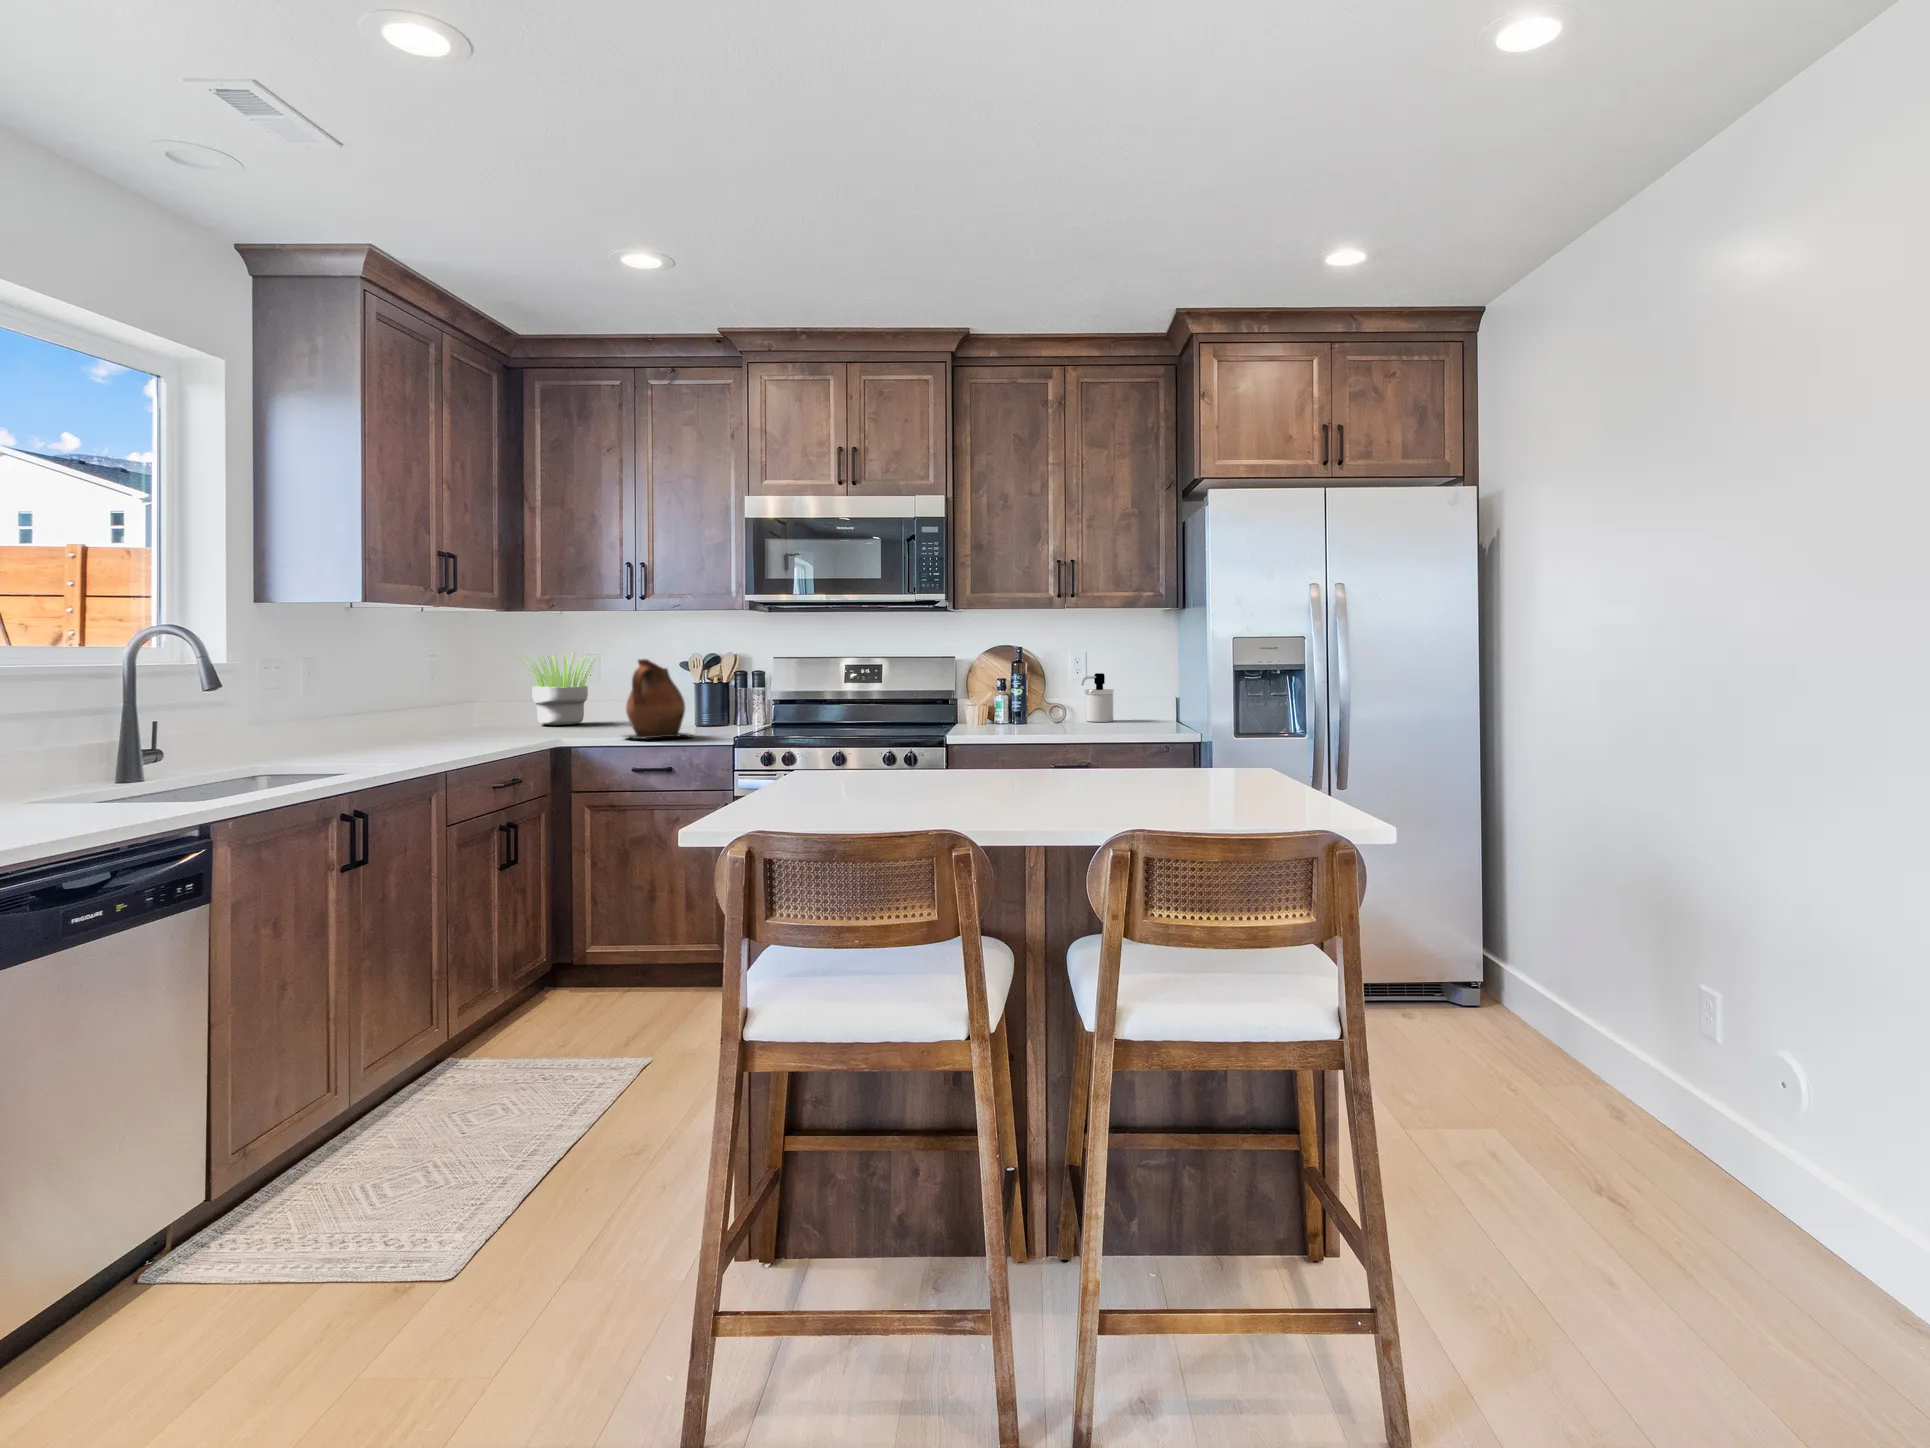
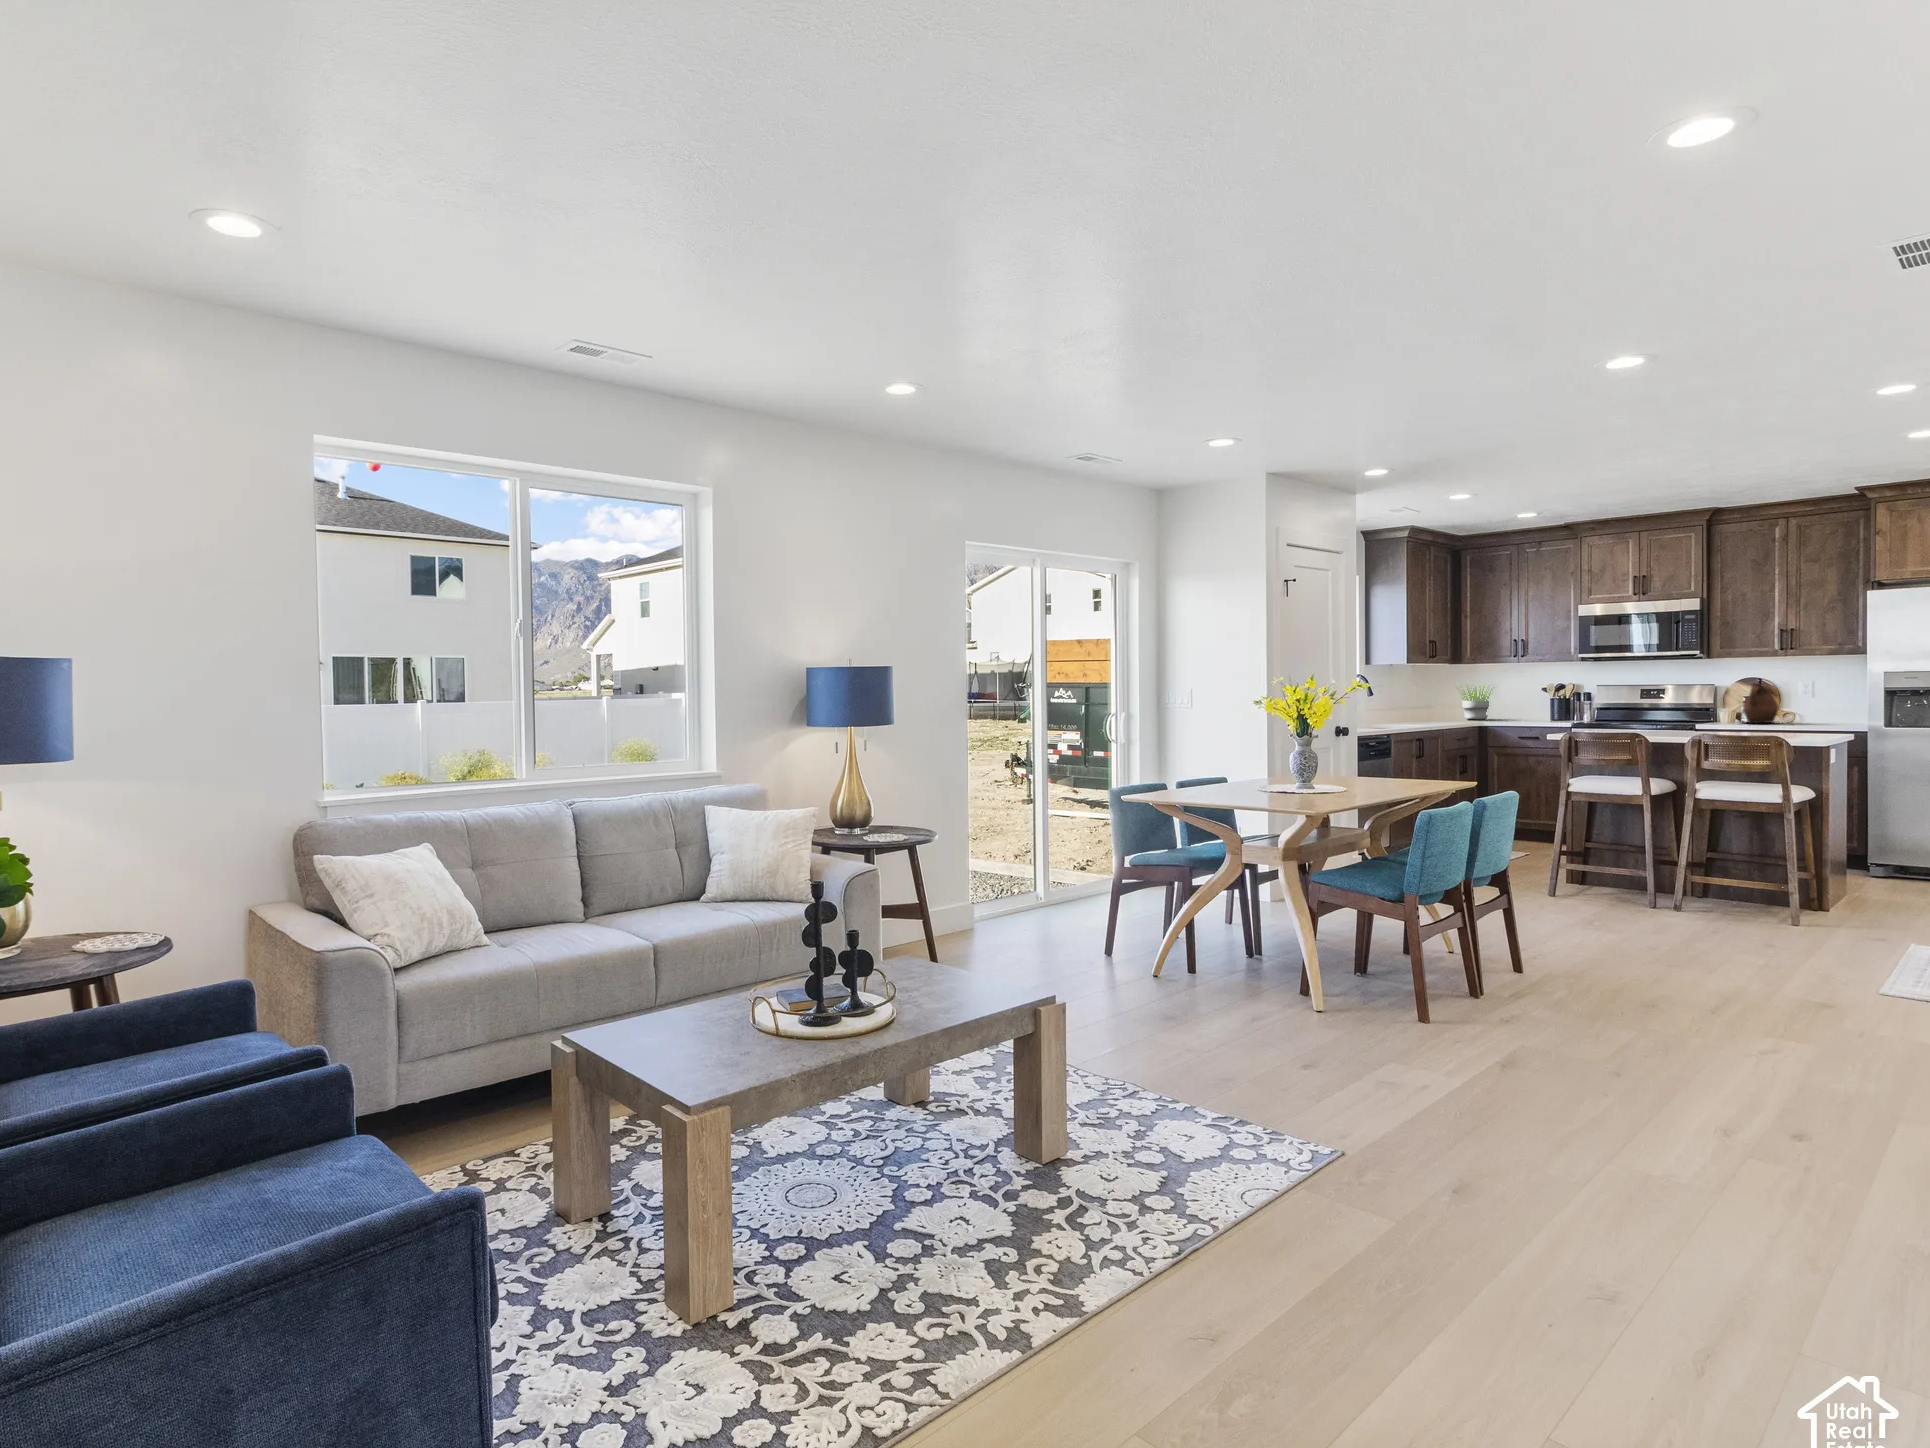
ceramic pitcher: present [625,659,692,739] -> present [1743,683,1778,723]
soap dispenser: present [1081,673,1114,722] -> none [1804,694,1834,723]

